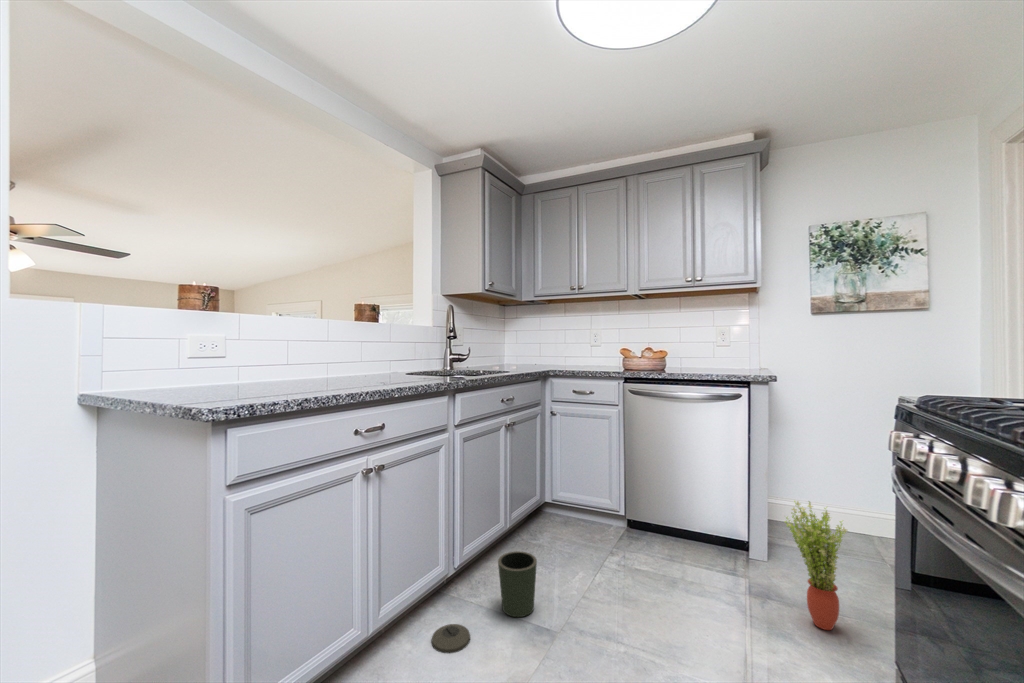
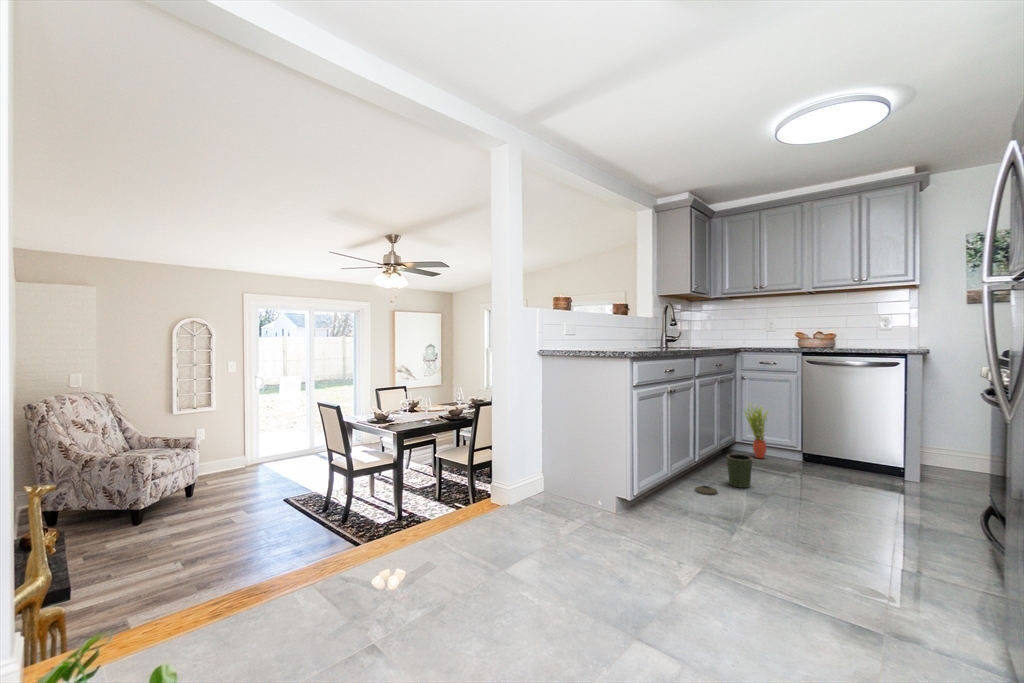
potted plant: present [785,501,847,630] -> present [745,403,768,458]

